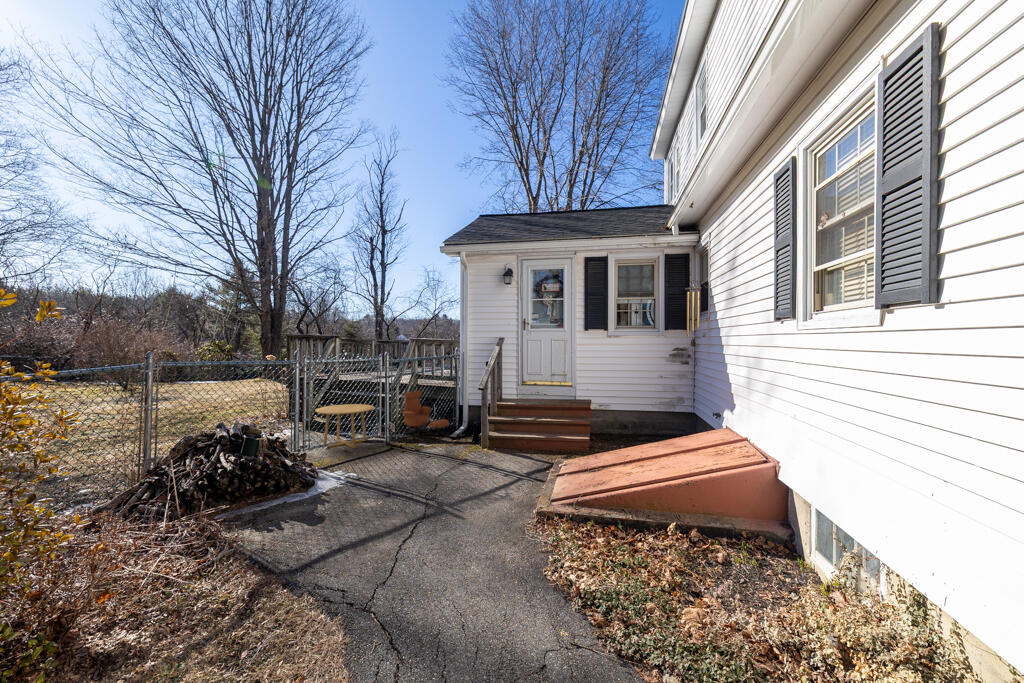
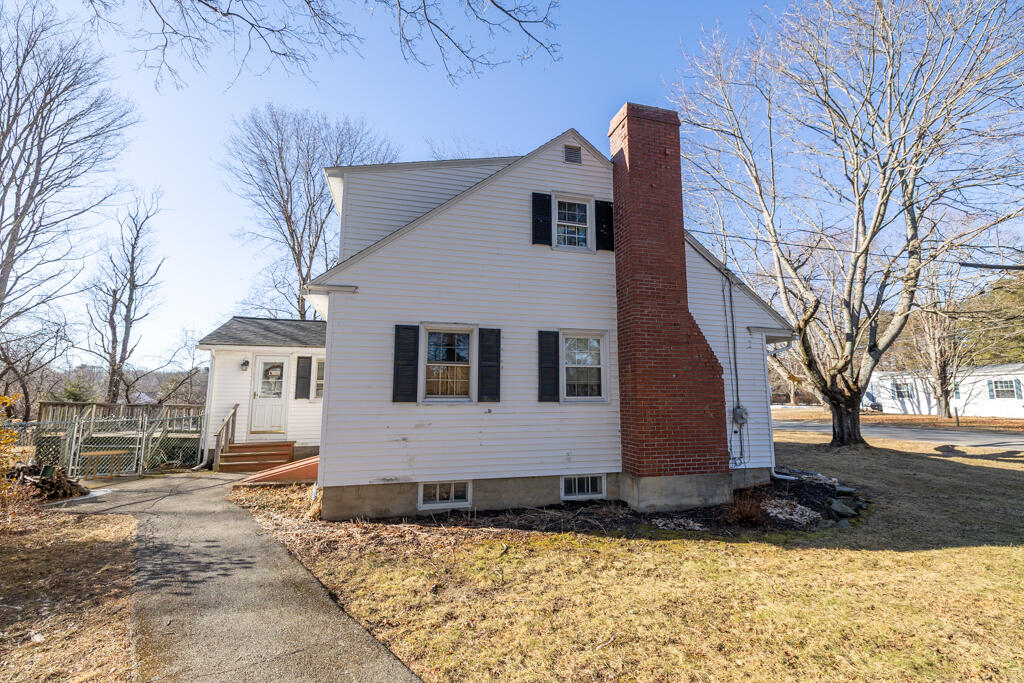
lounge chair: present [403,391,449,437] -> none [152,441,191,472]

